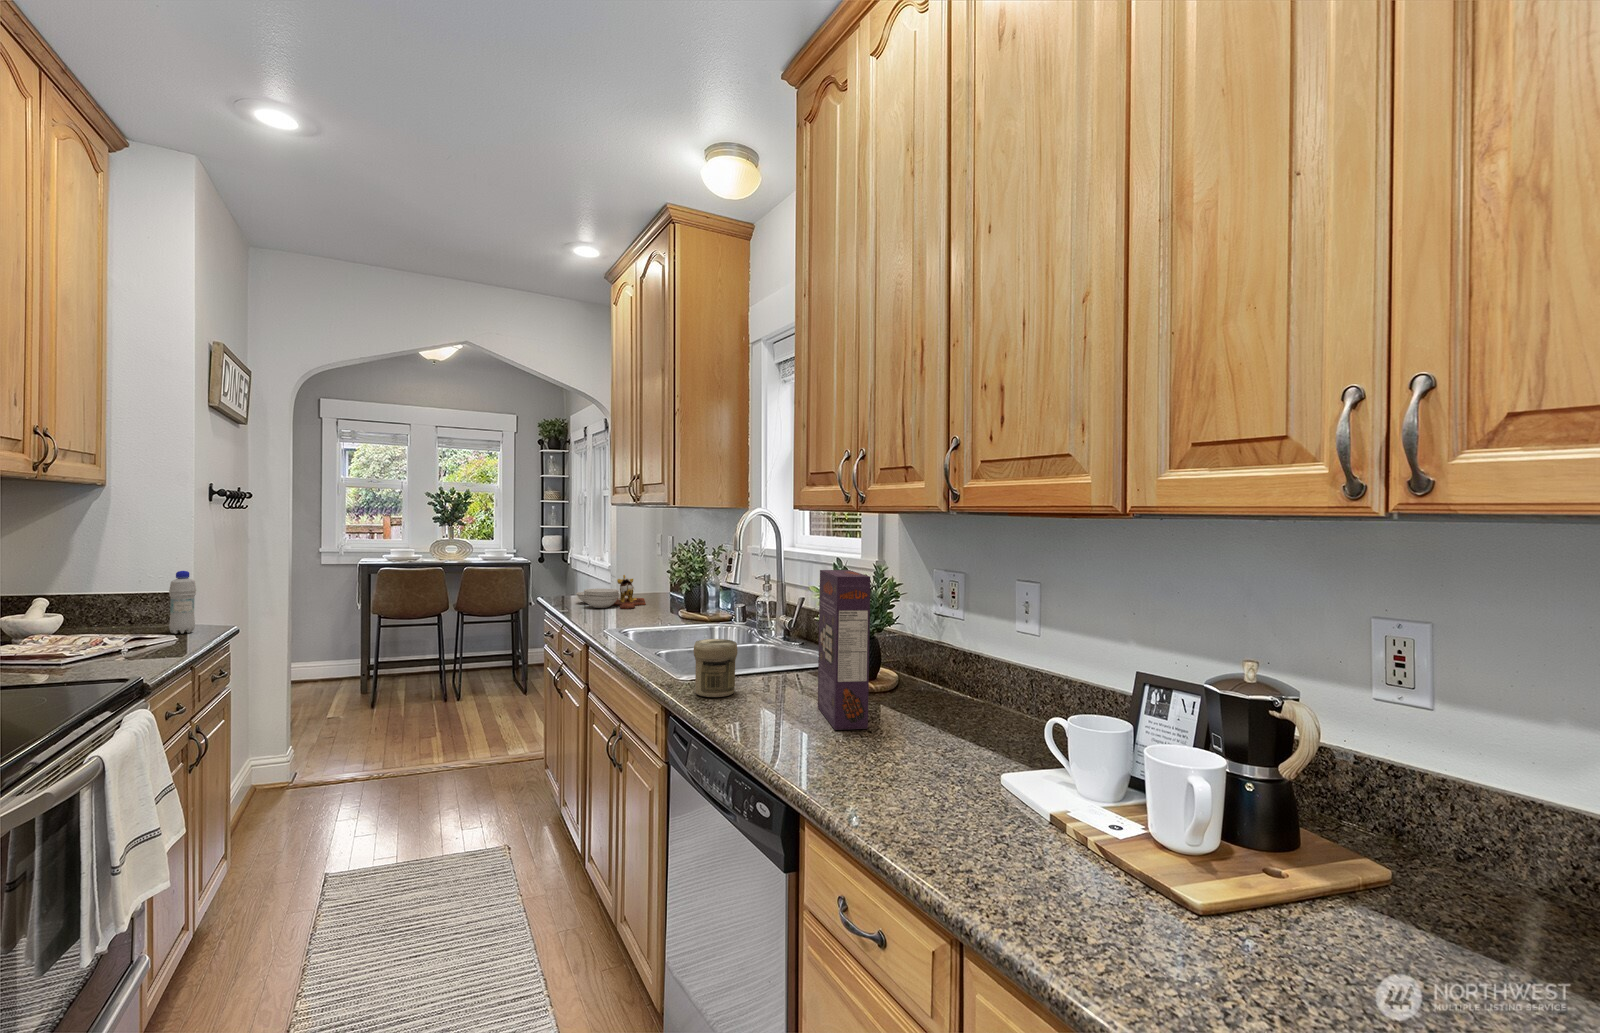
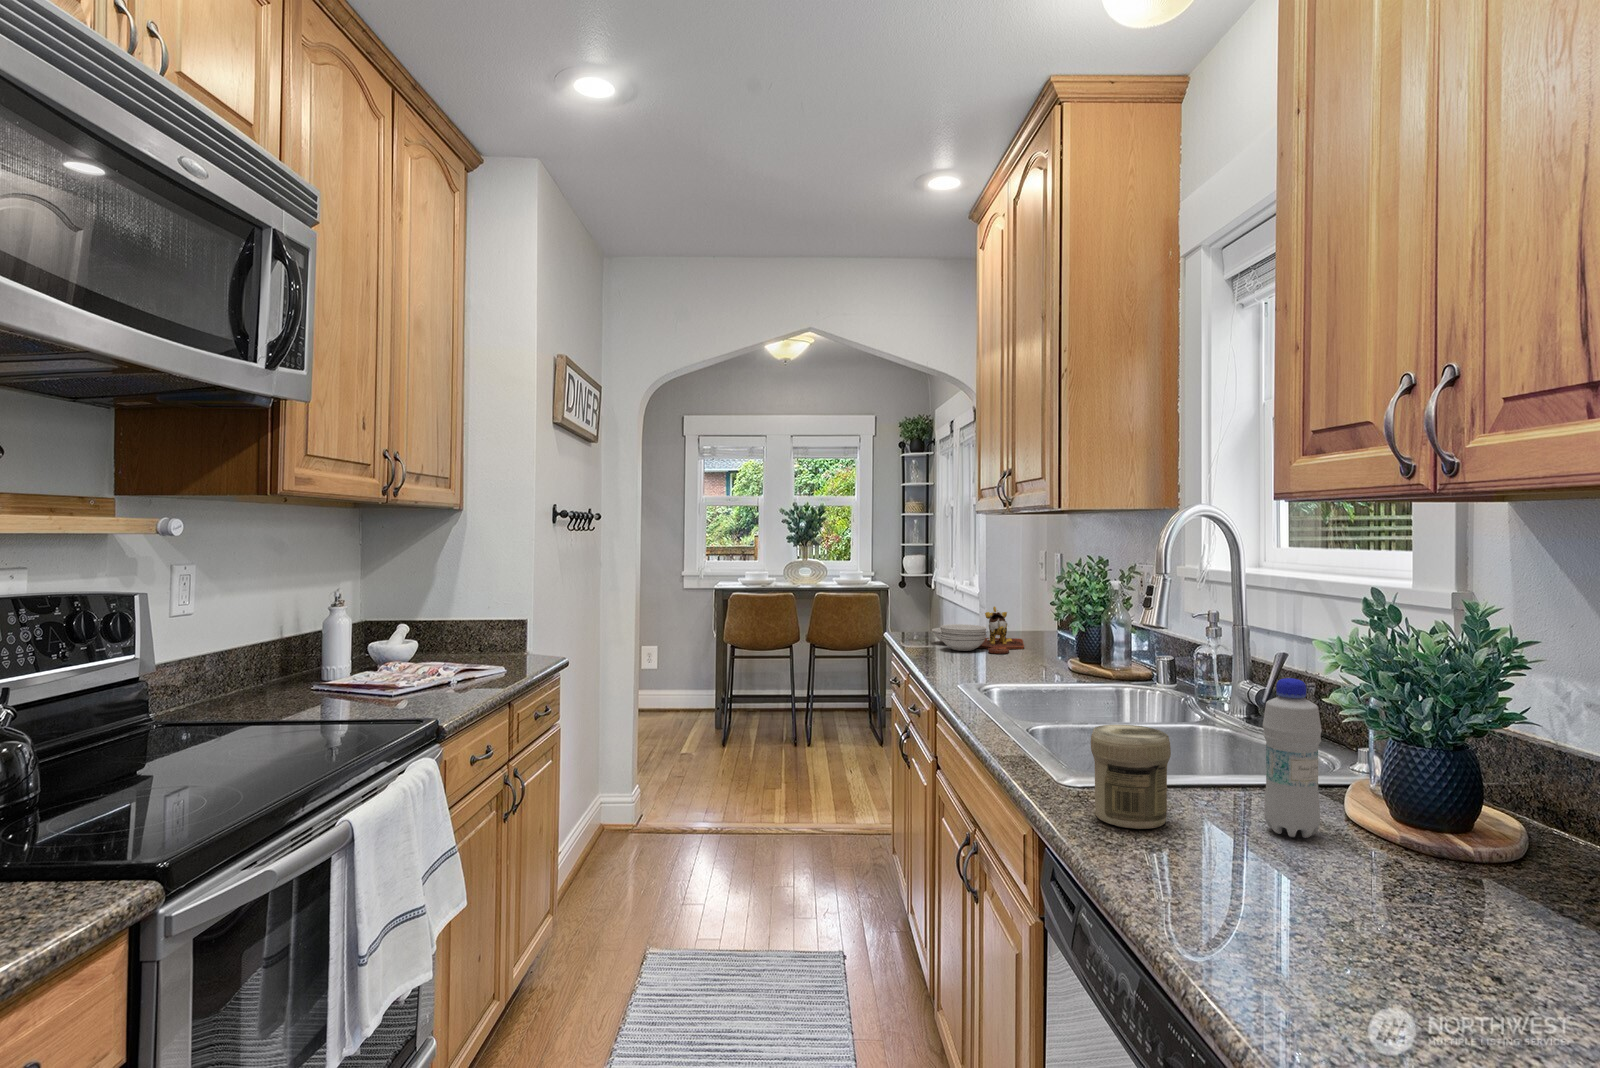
cereal box: present [818,570,870,730] -> none [1343,614,1484,961]
bottle: present [169,571,196,634] -> present [1263,678,1322,838]

